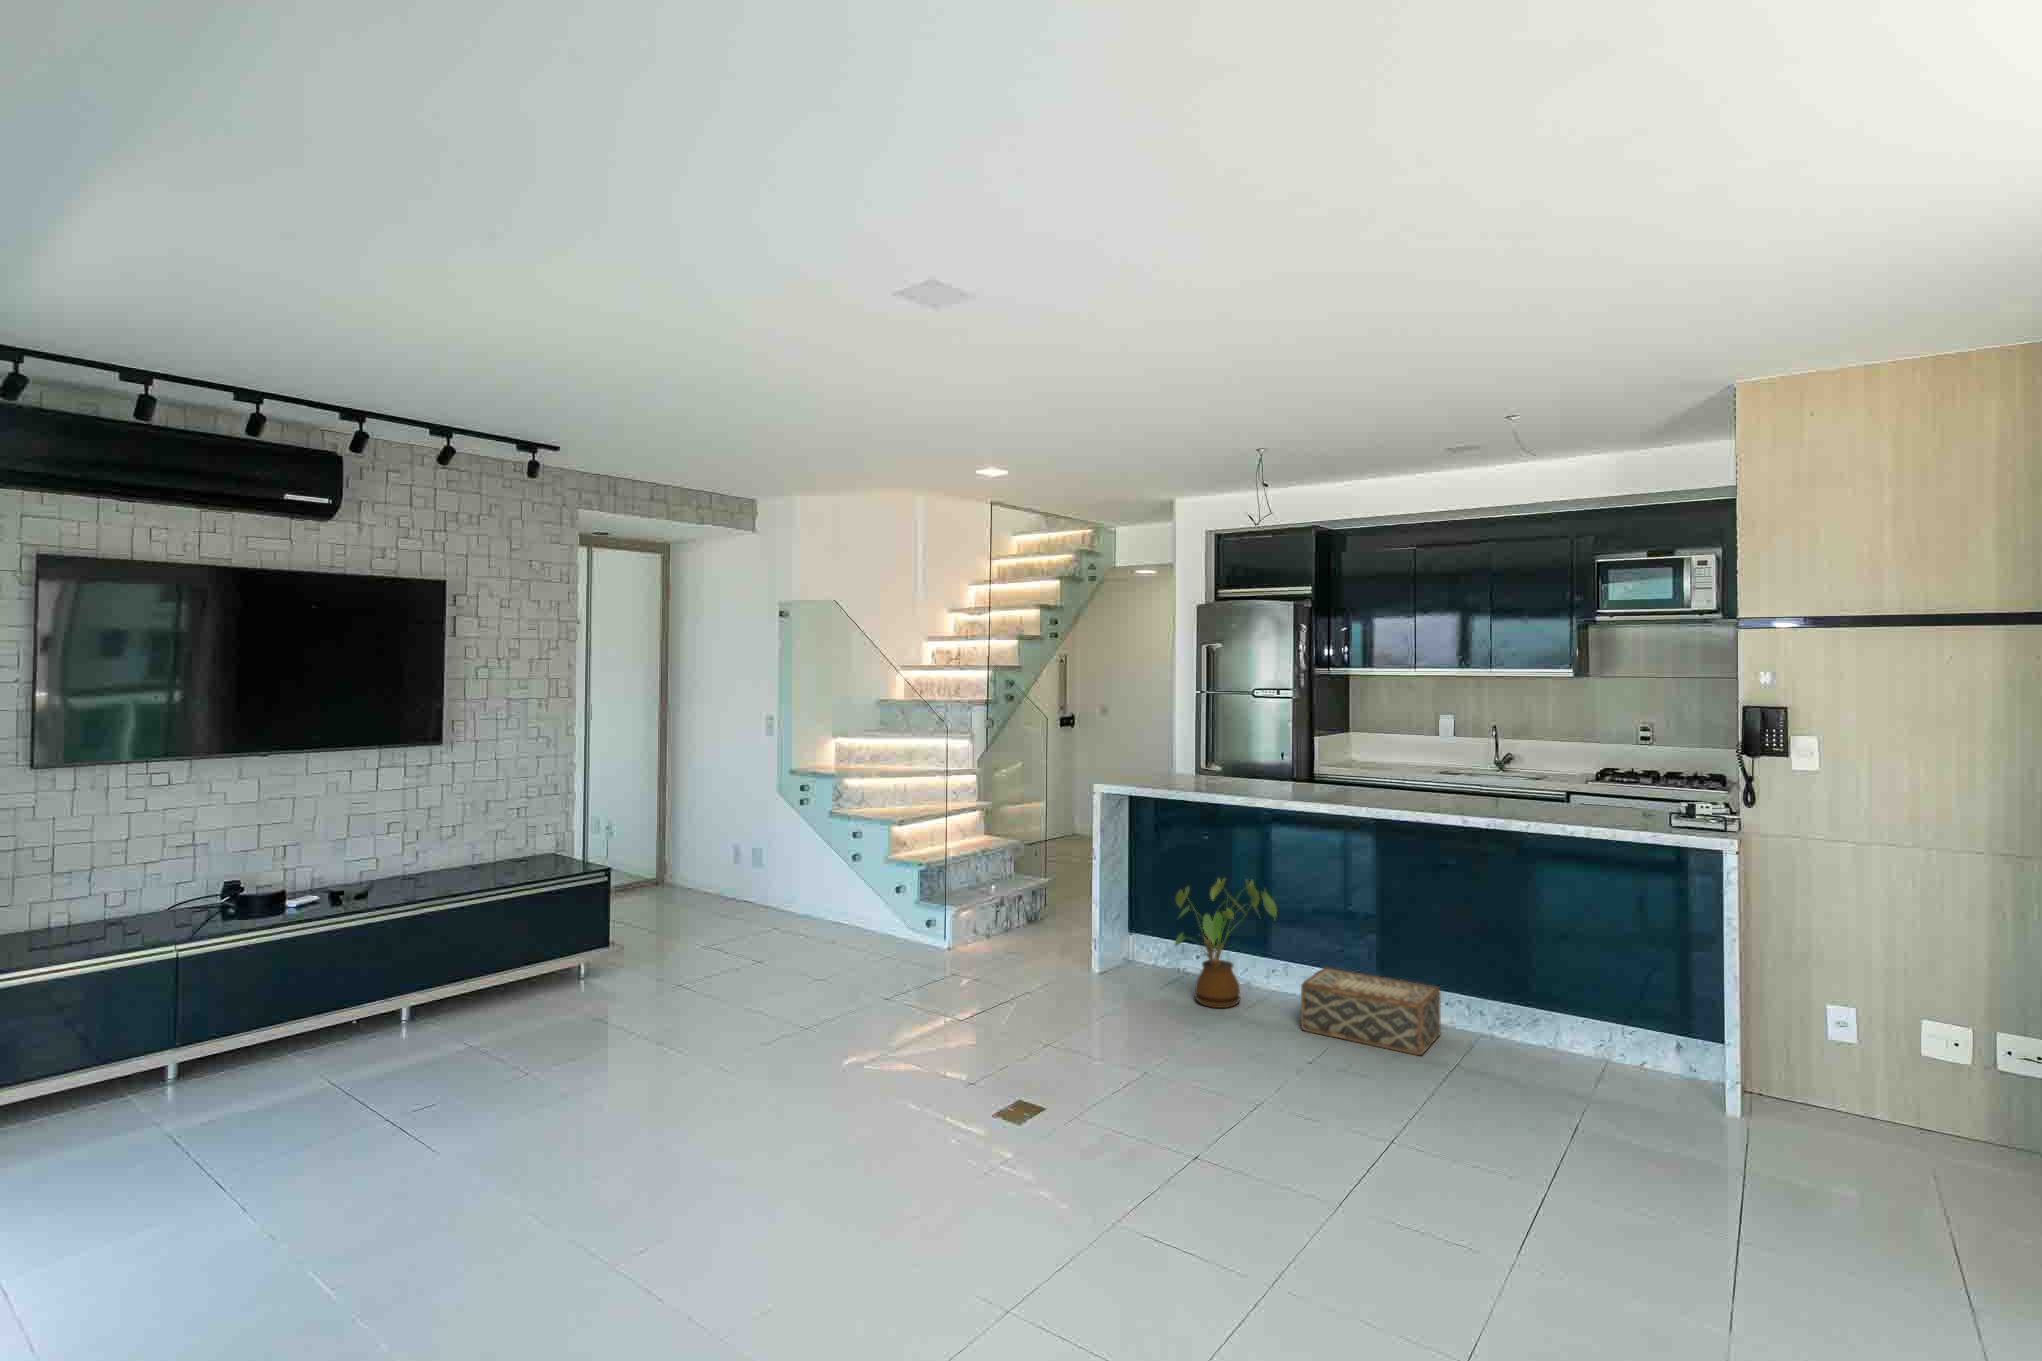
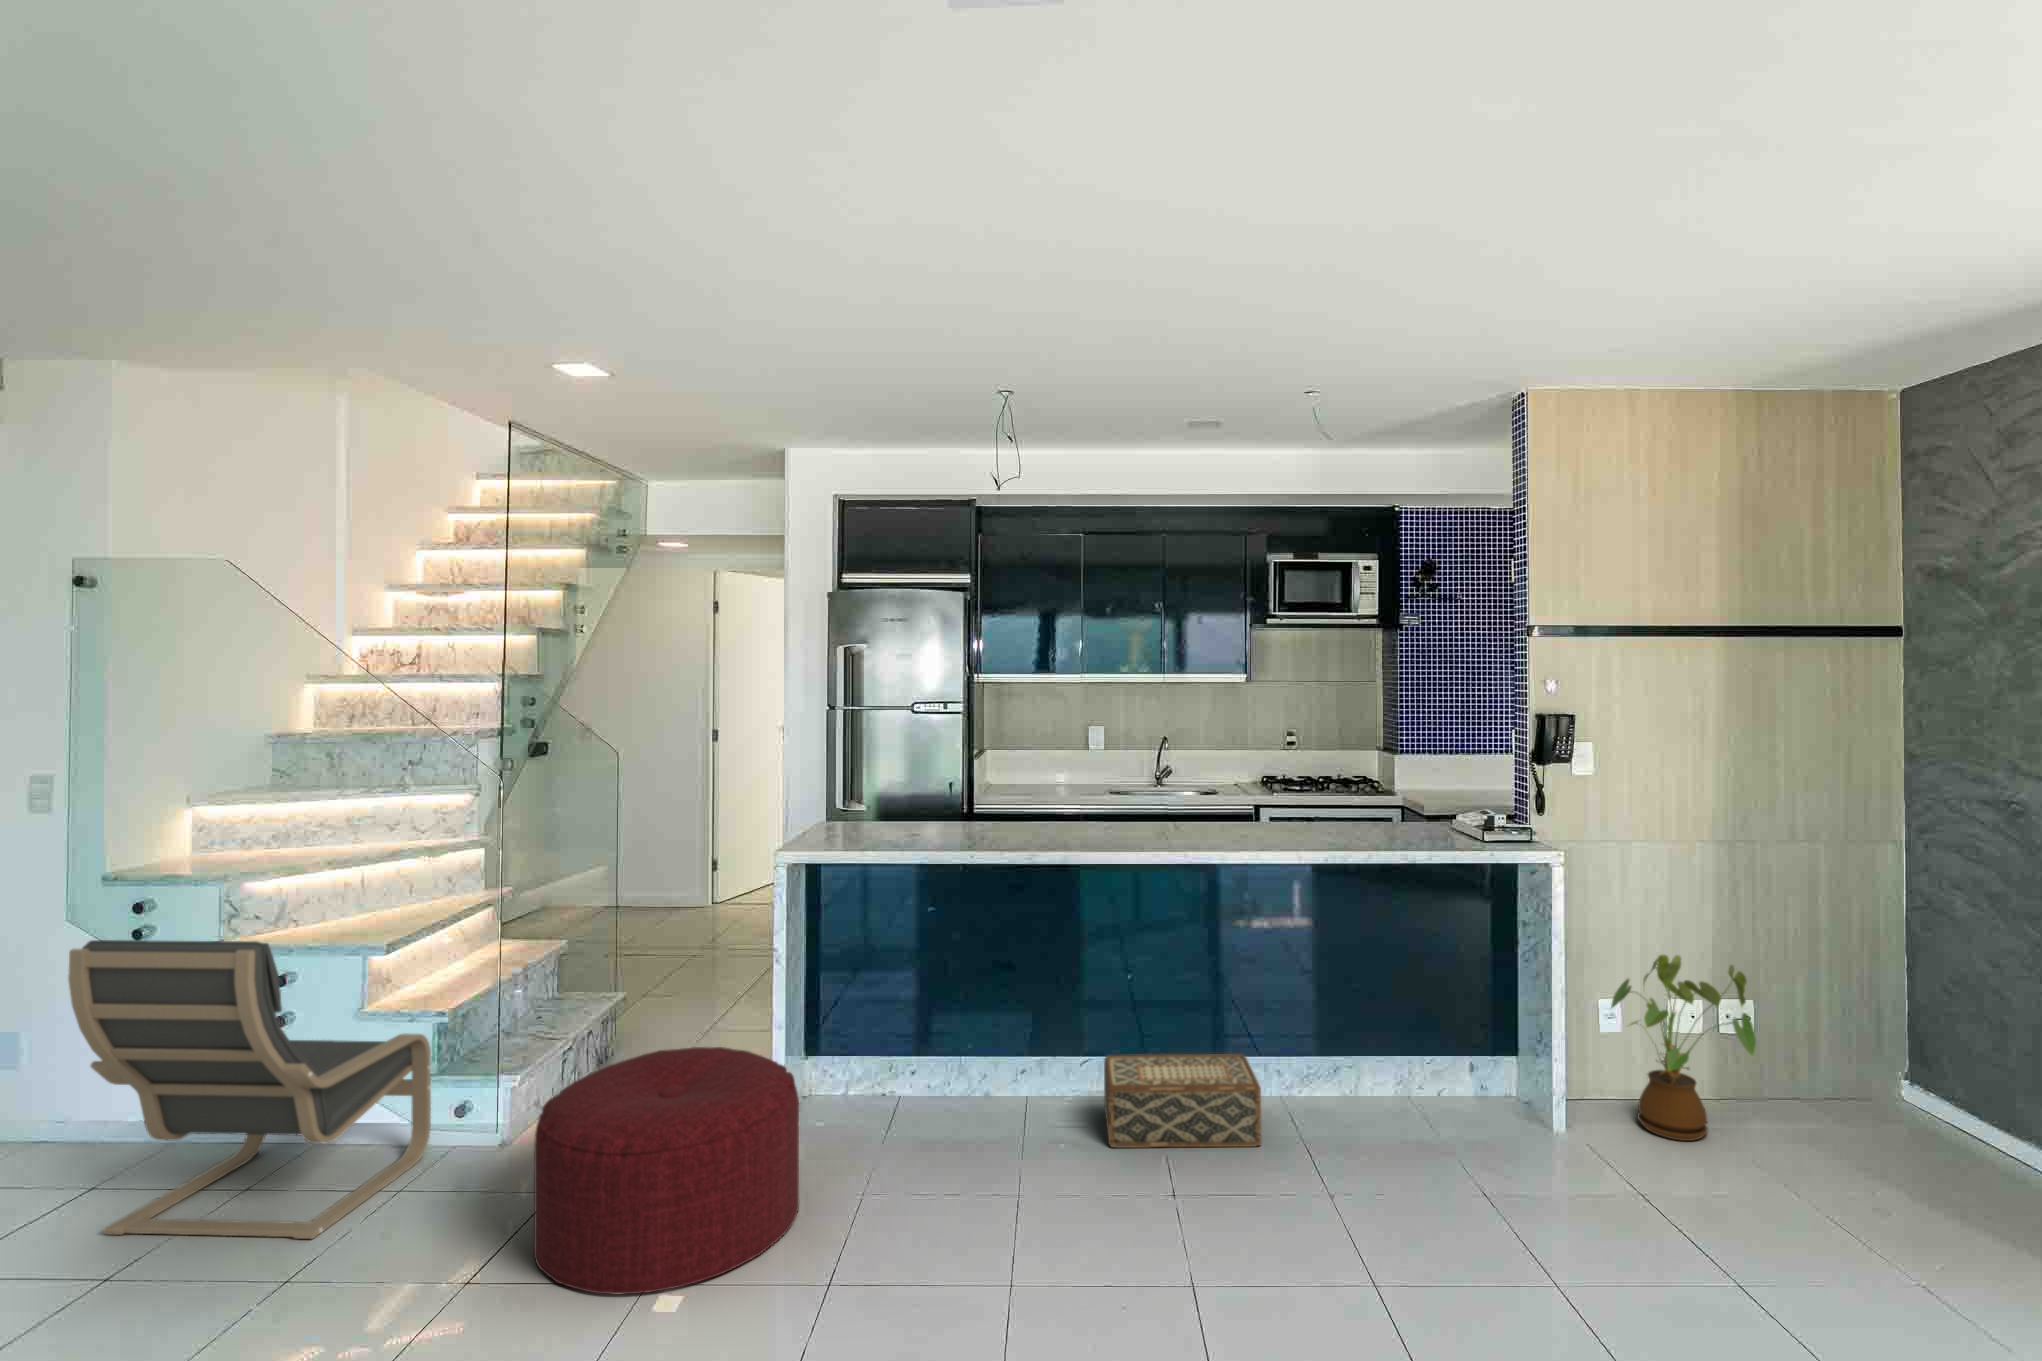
lounge chair: none [752,793,915,968] -> present [68,940,431,1239]
house plant: present [1175,878,1277,1008] -> present [1611,955,1756,1141]
ottoman: none [924,900,1079,1026] -> present [534,1047,799,1294]

